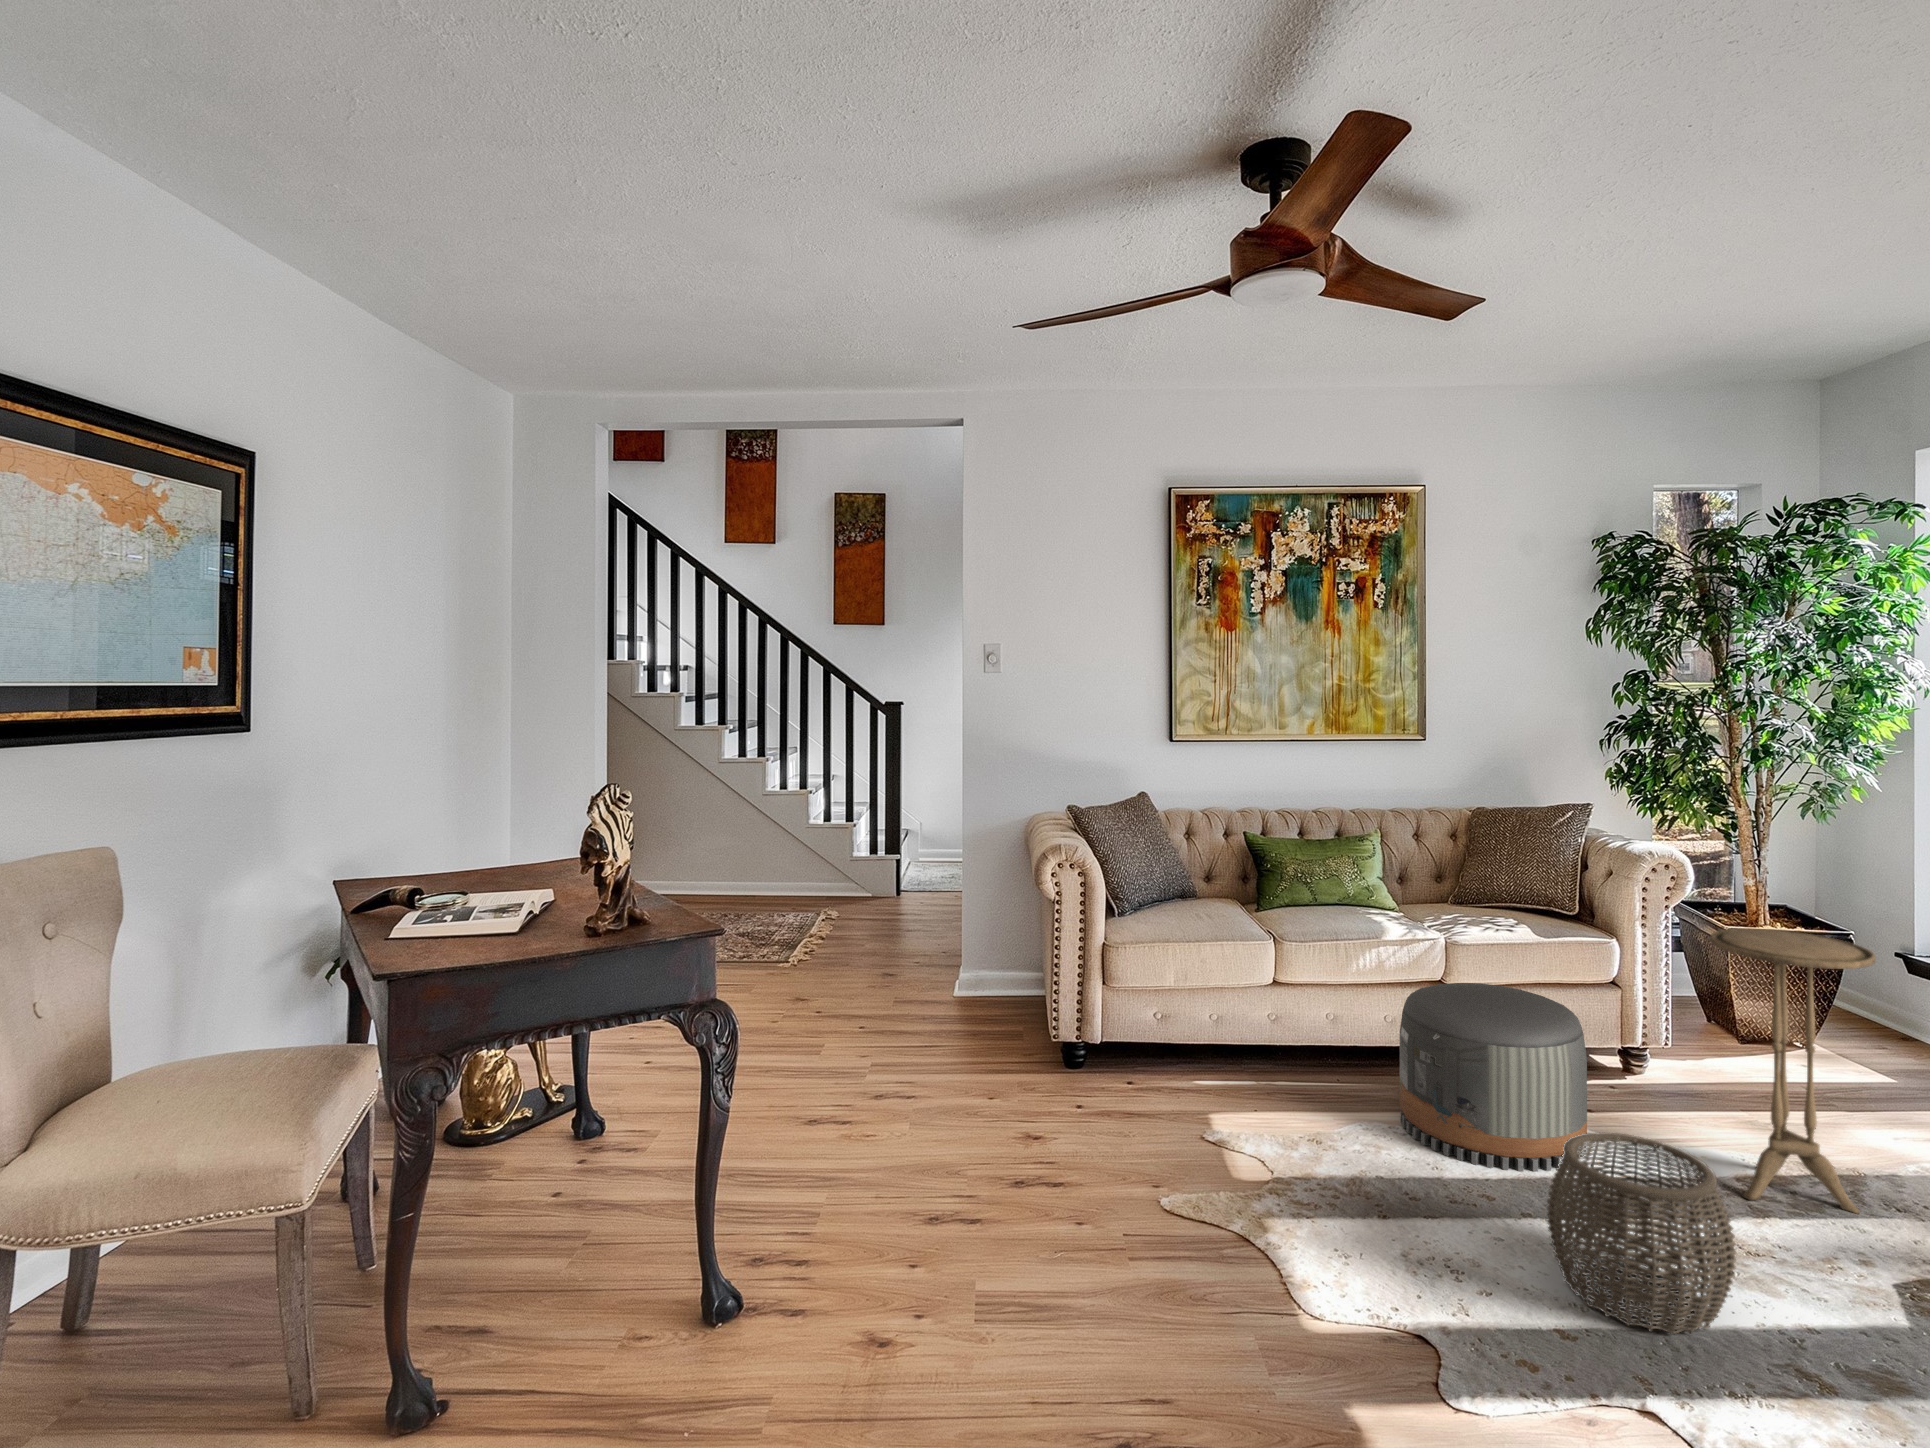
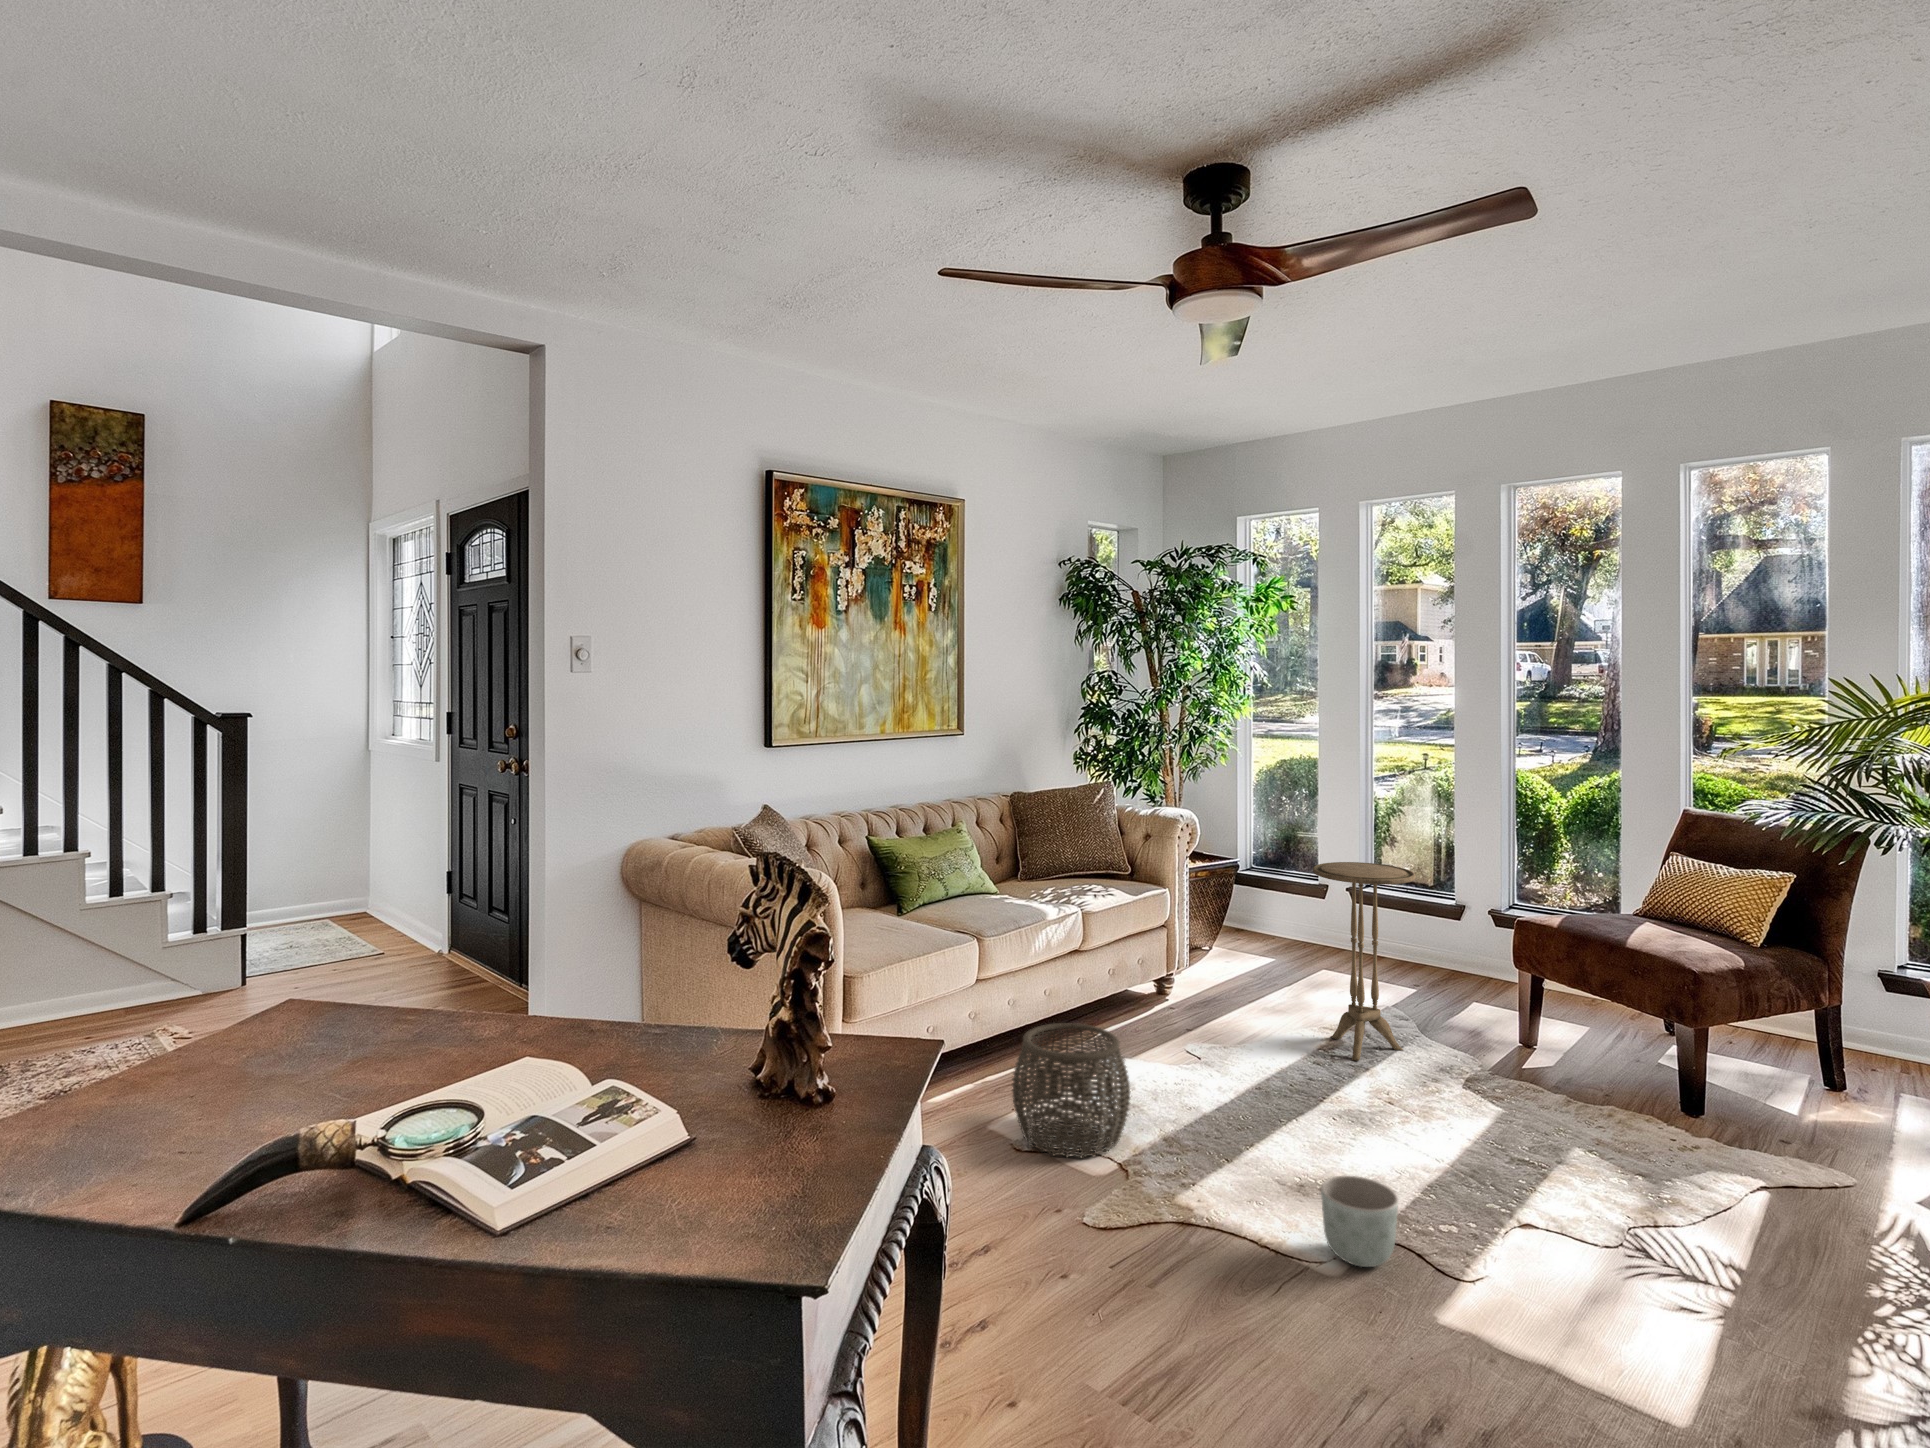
pouf: present [1400,983,1587,1172] -> none [1109,942,1256,1095]
woven basket: present [1547,1133,1736,1335] -> present [1012,1023,1131,1158]
planter: none [1304,1241,1391,1350] -> present [1321,1176,1398,1267]

